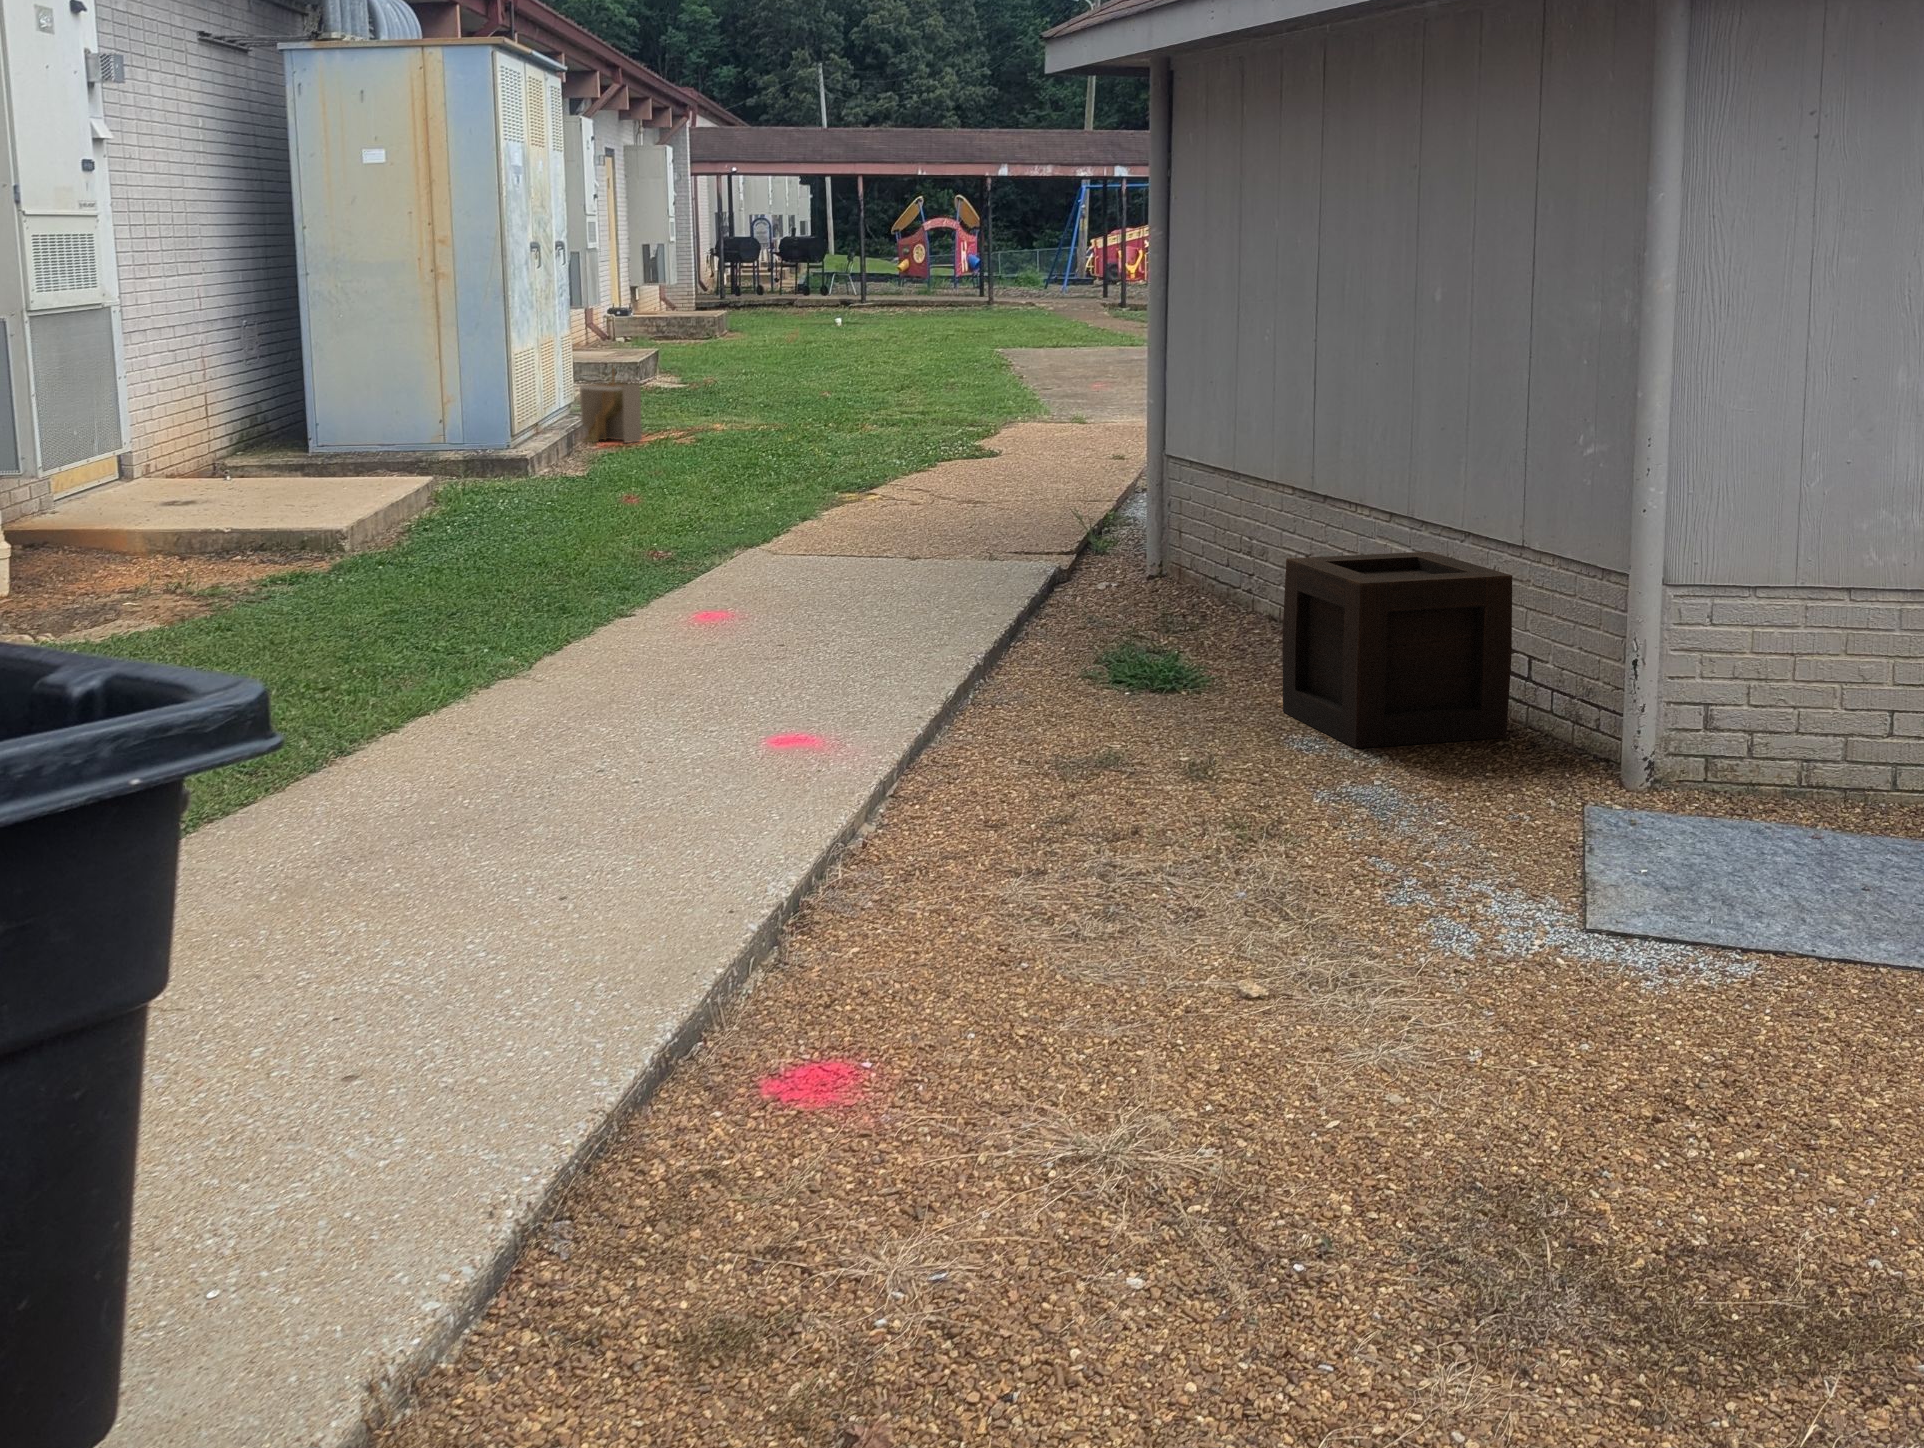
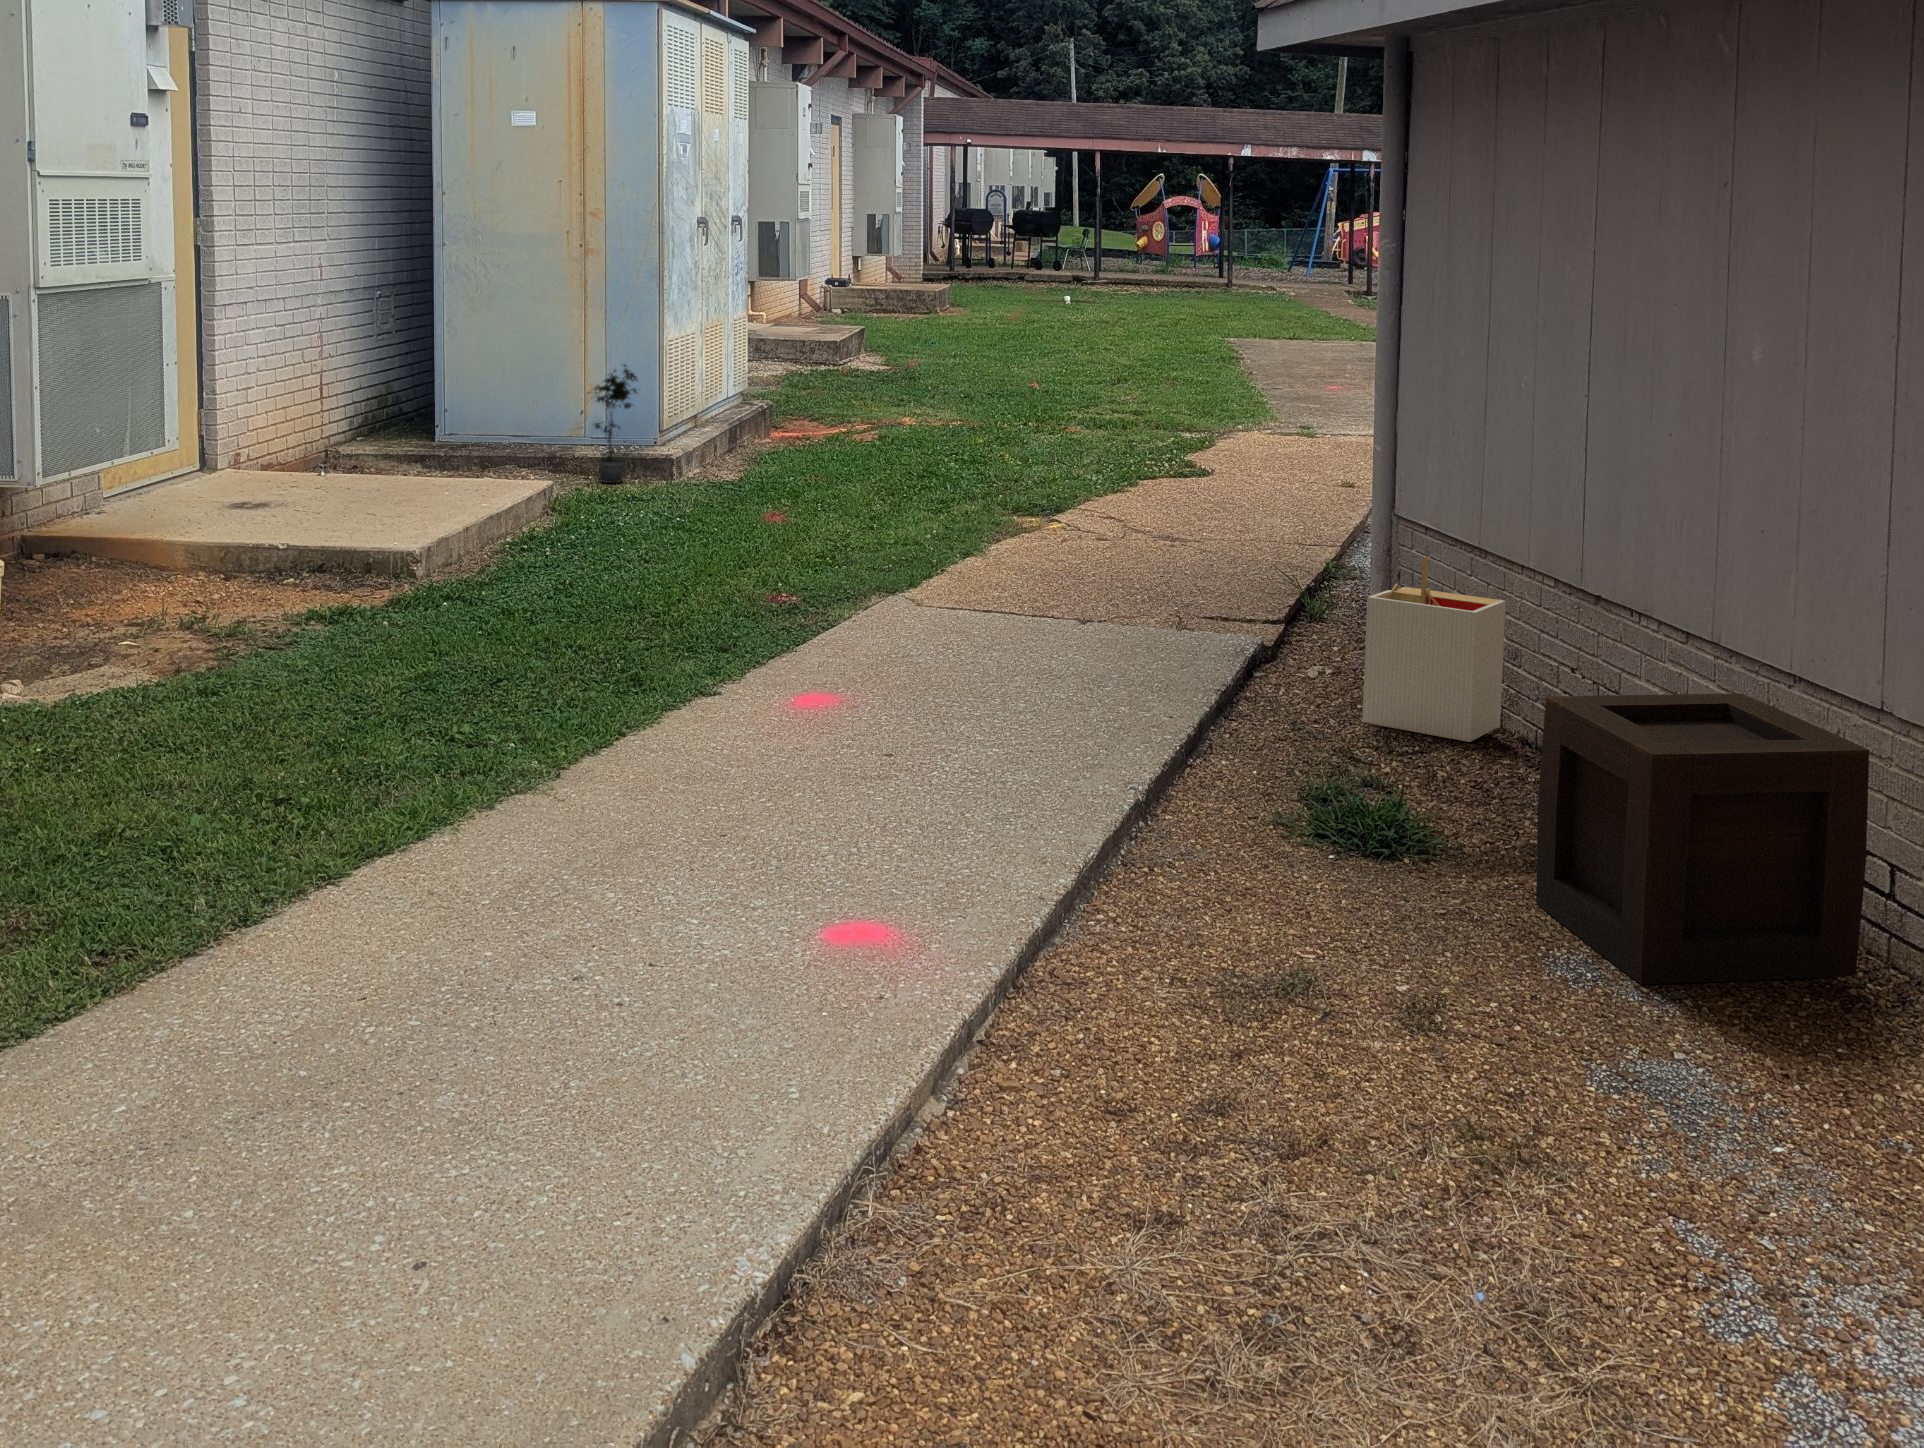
storage bin: present [580,368,642,443] -> present [1362,556,1506,742]
potted plant: none [450,374,498,482] -> present [593,364,638,483]

